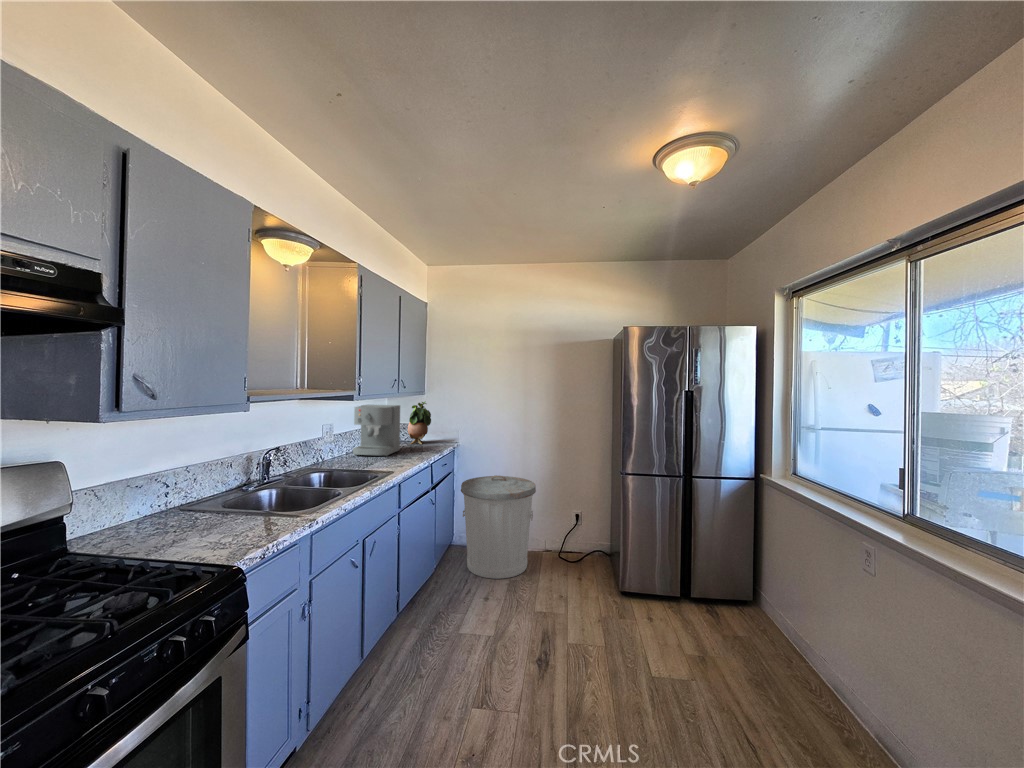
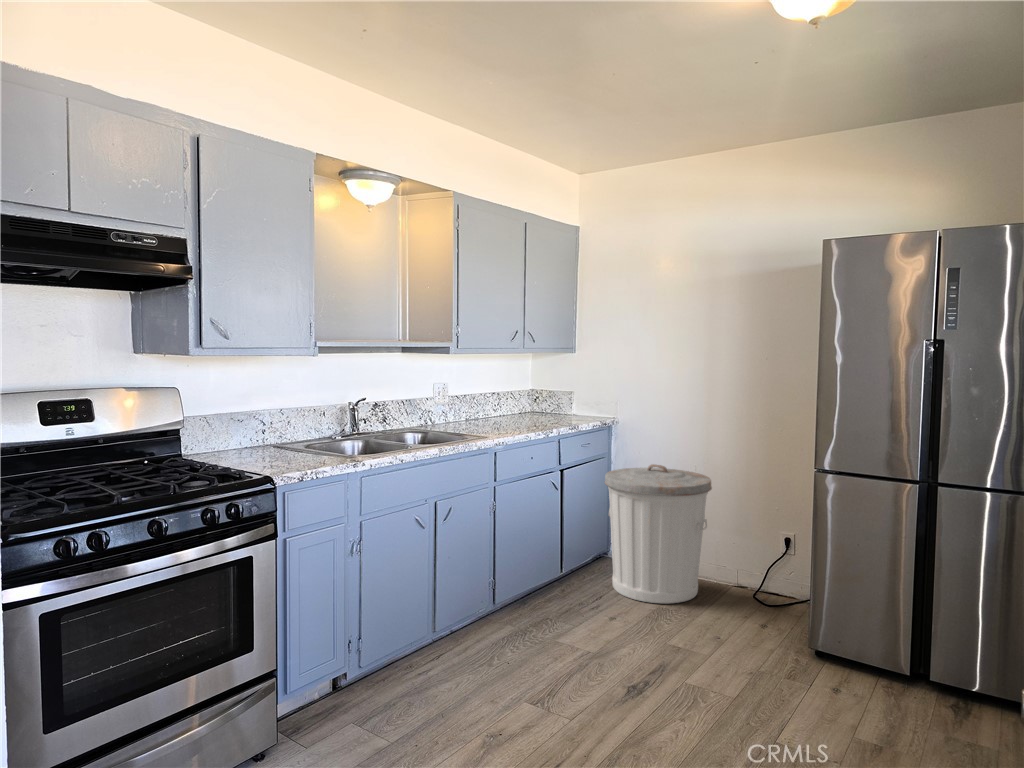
potted plant: present [408,402,431,444] -> none [550,361,579,418]
coffee maker: present [353,405,400,456] -> none [471,363,530,426]

